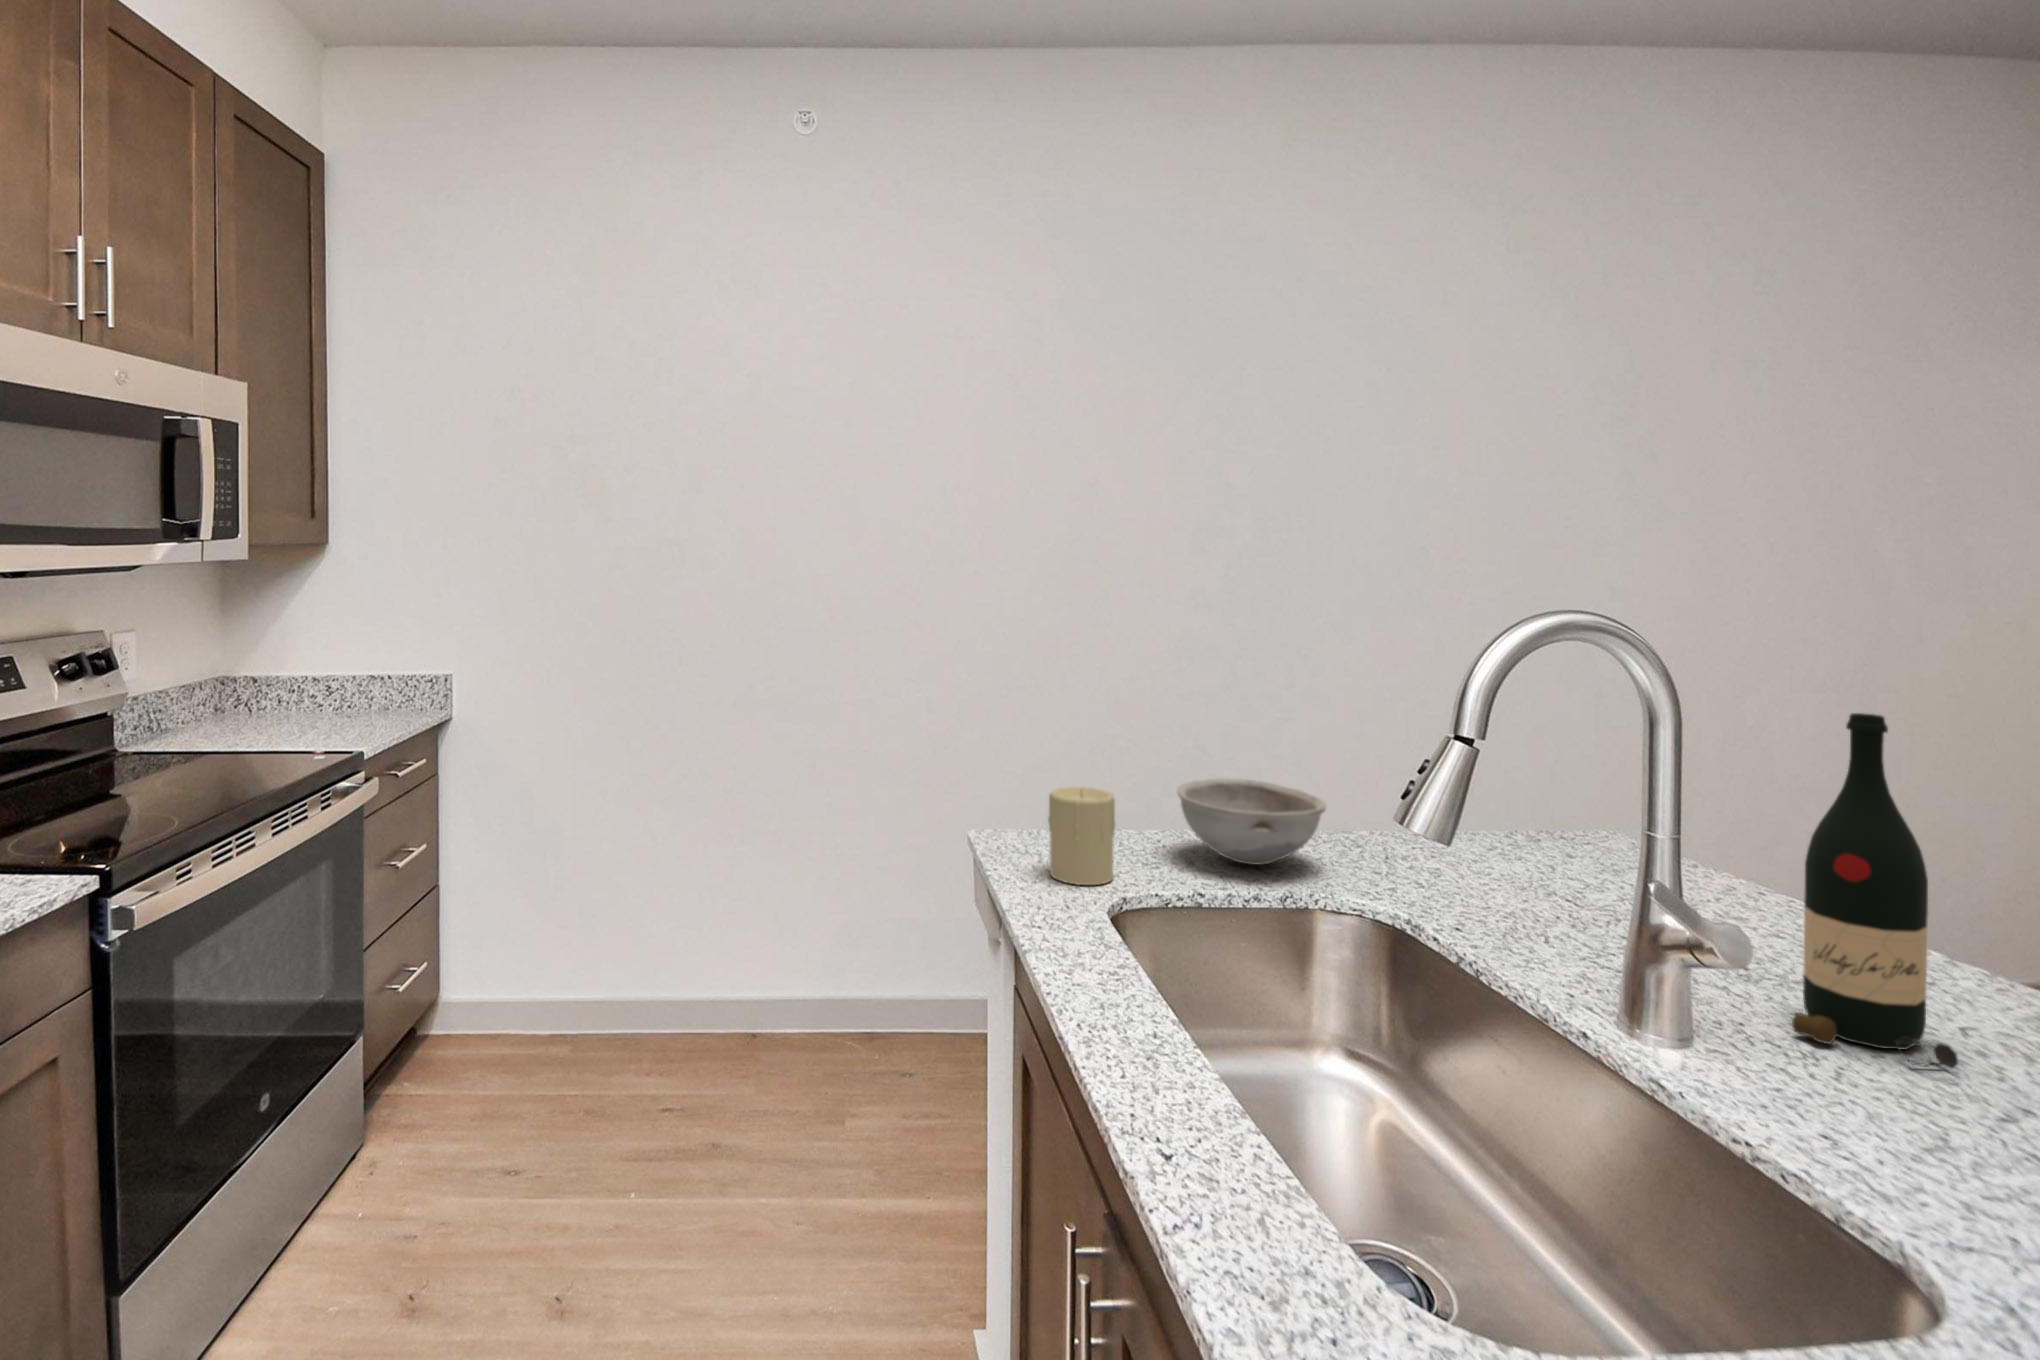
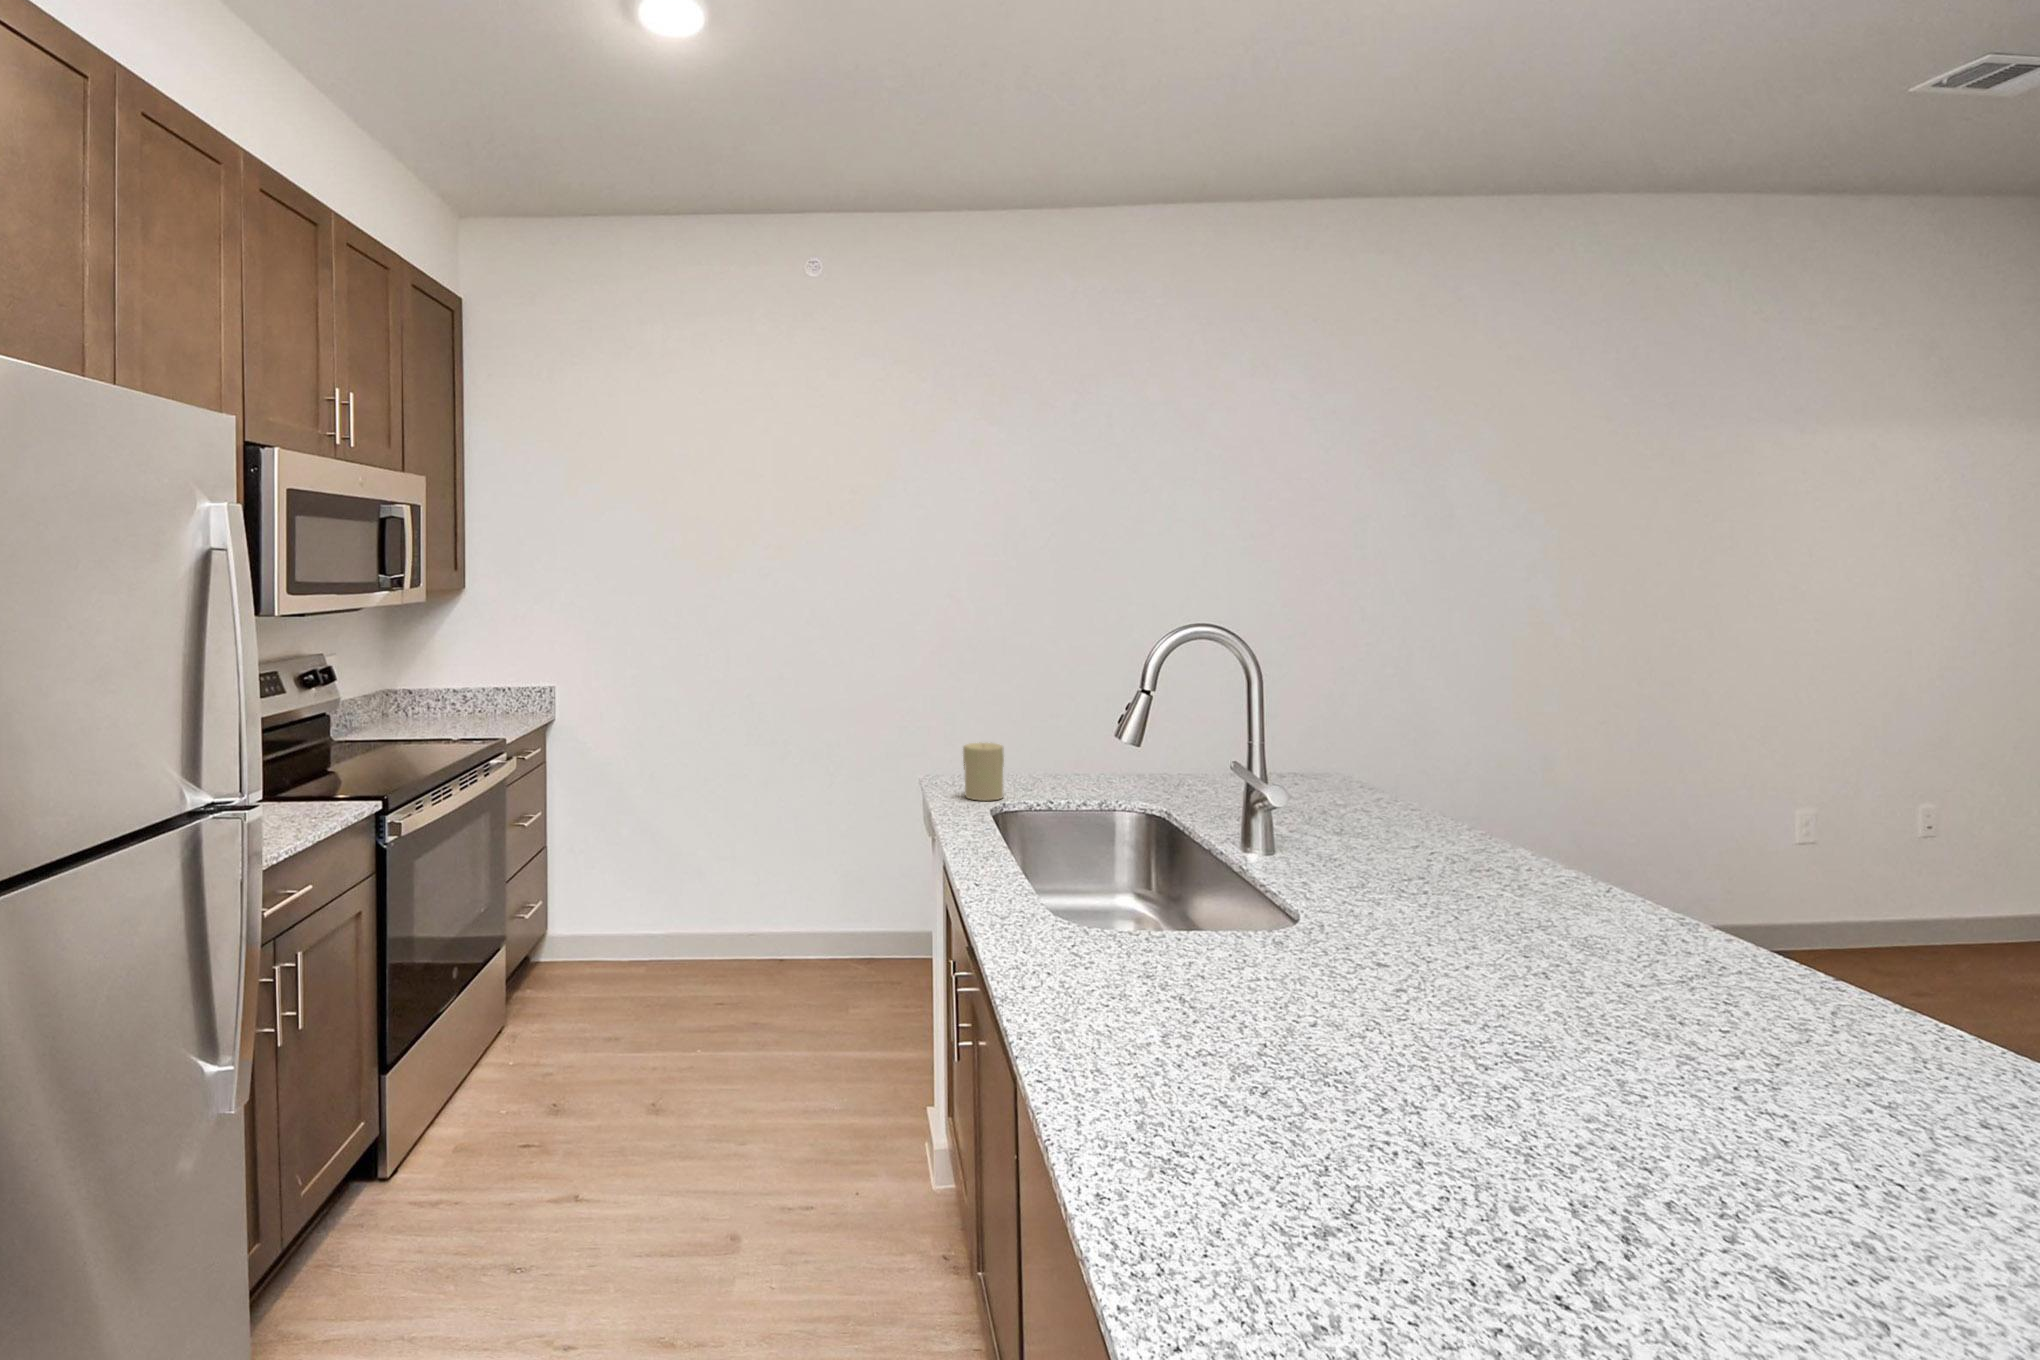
wine bottle: present [1792,713,1959,1069] -> none [1329,681,1395,862]
bowl: present [1177,778,1326,865] -> none [1049,740,1140,791]

